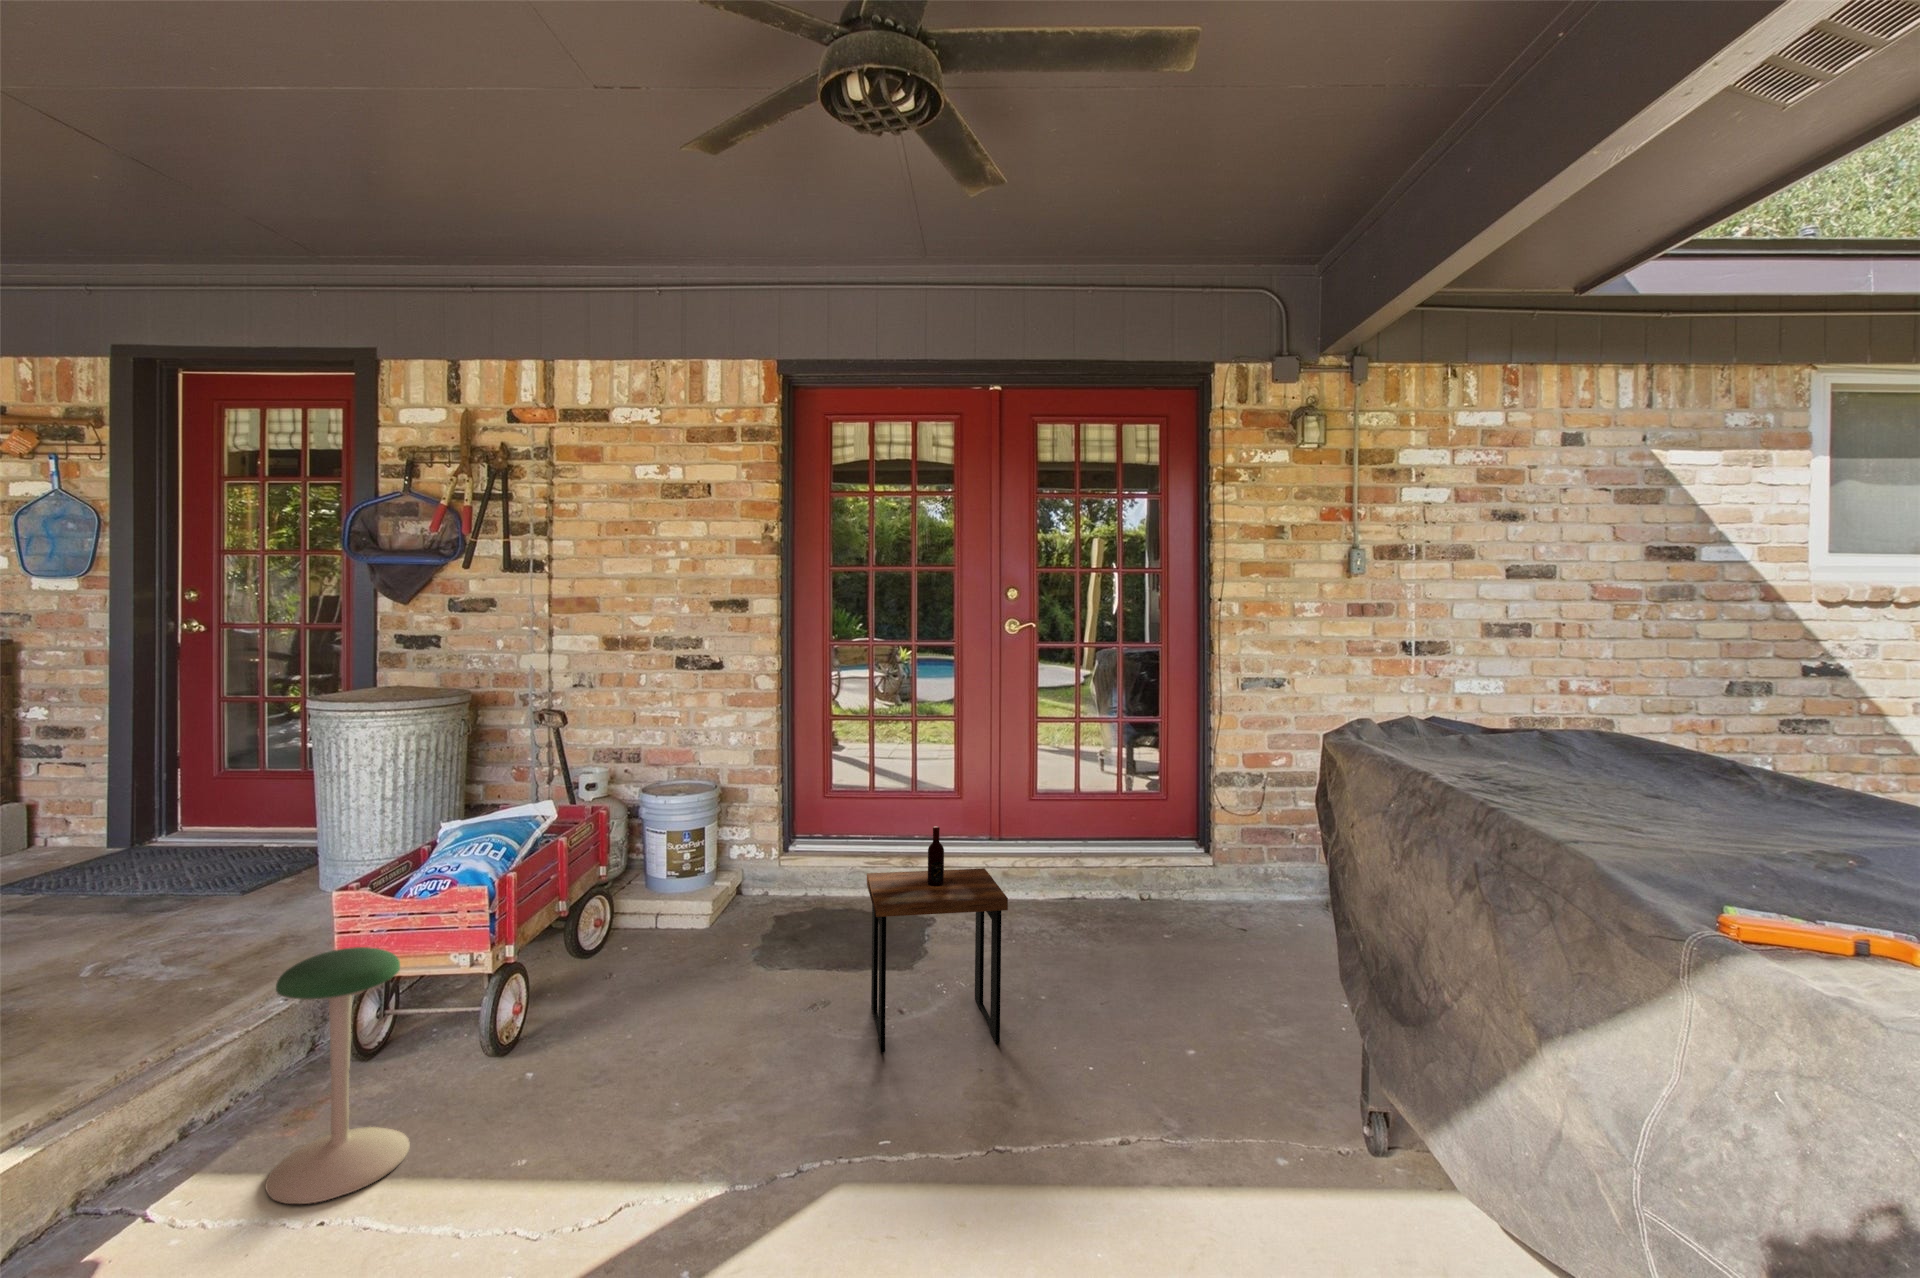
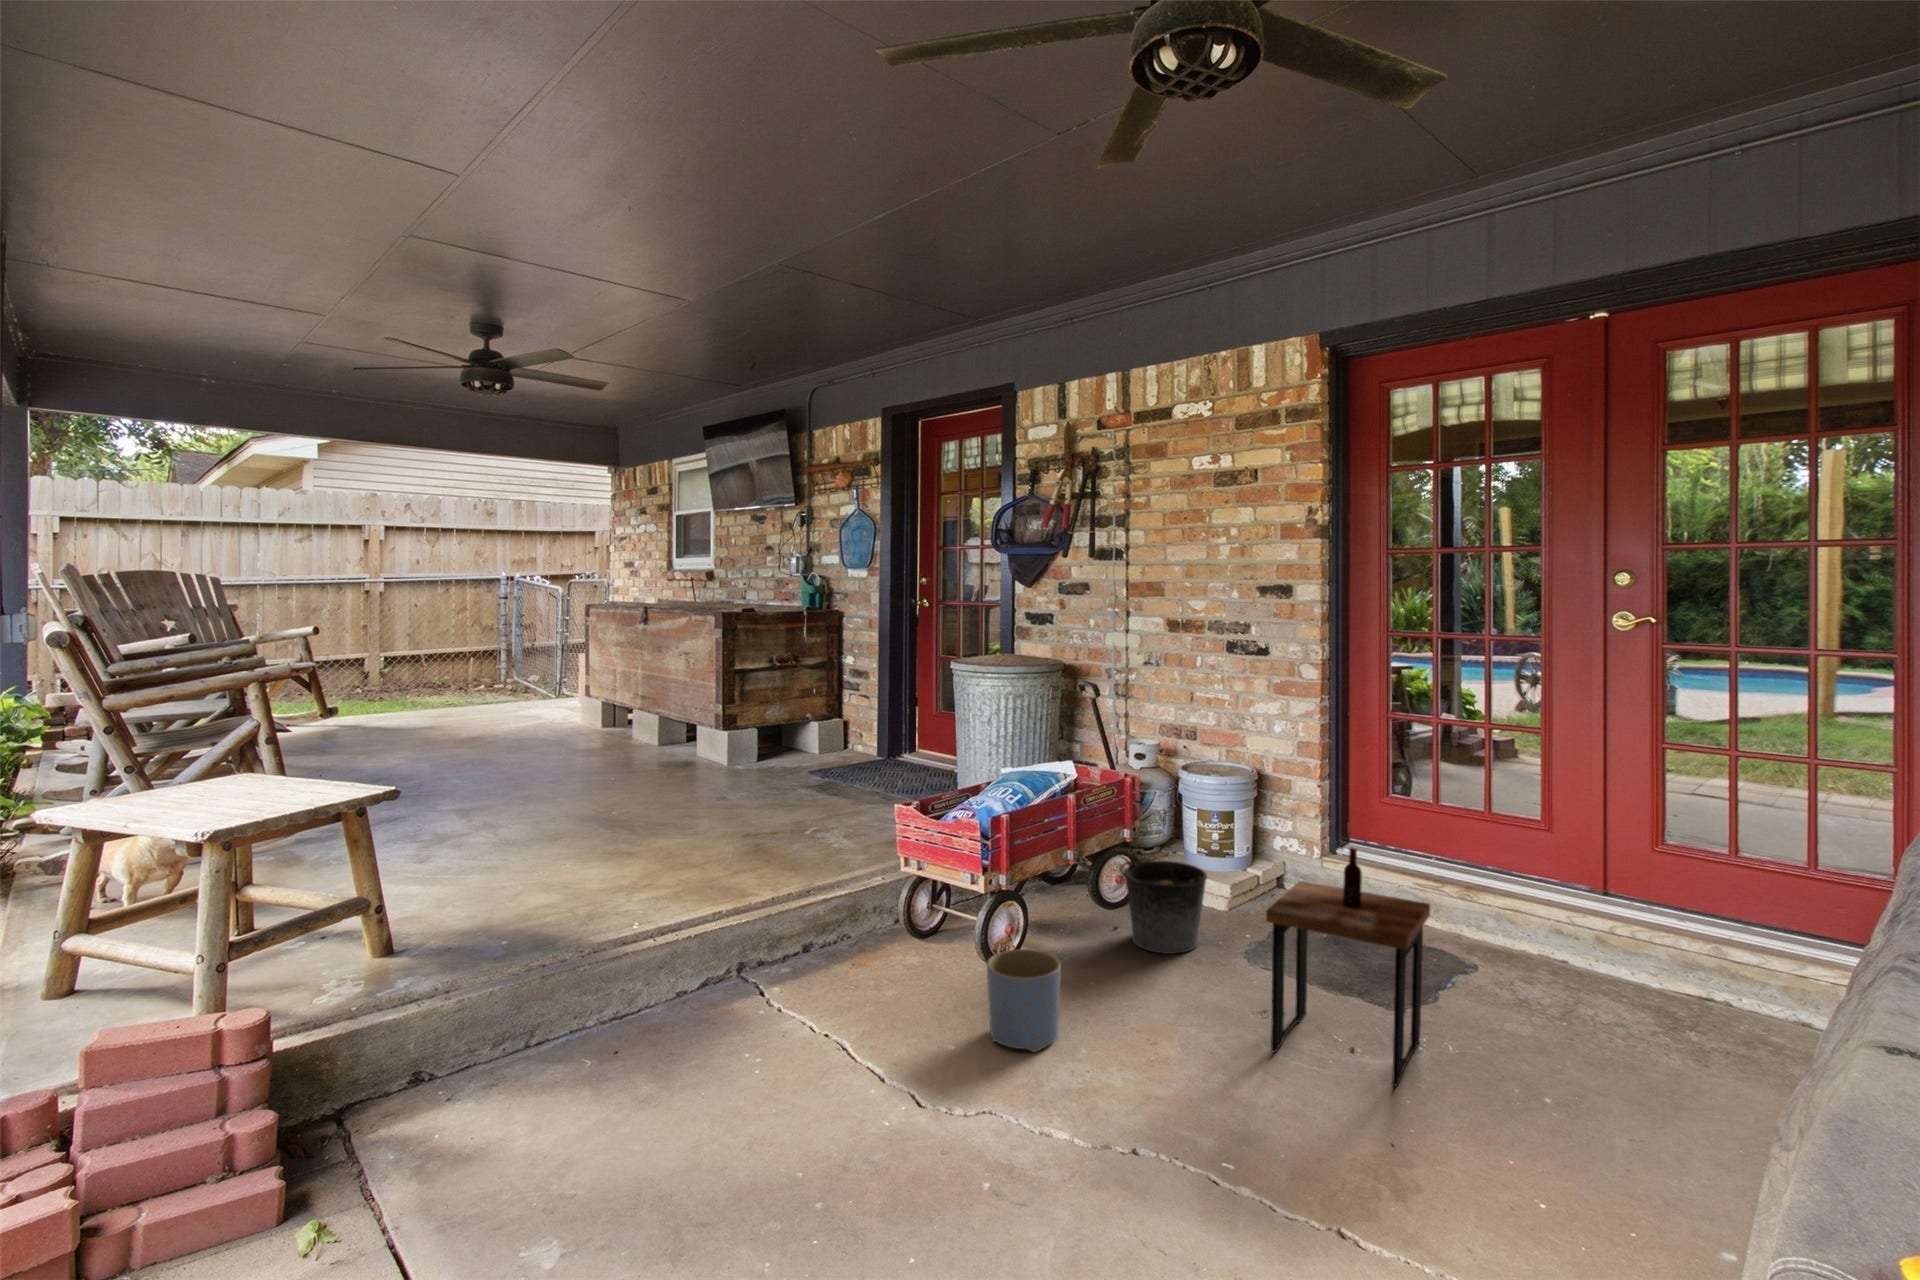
bucket: none [630,890,735,995] -> present [1120,858,1207,954]
stool: present [266,947,410,1204] -> none [843,850,922,1008]
planter: none [558,1024,661,1165] -> present [987,949,1061,1052]

